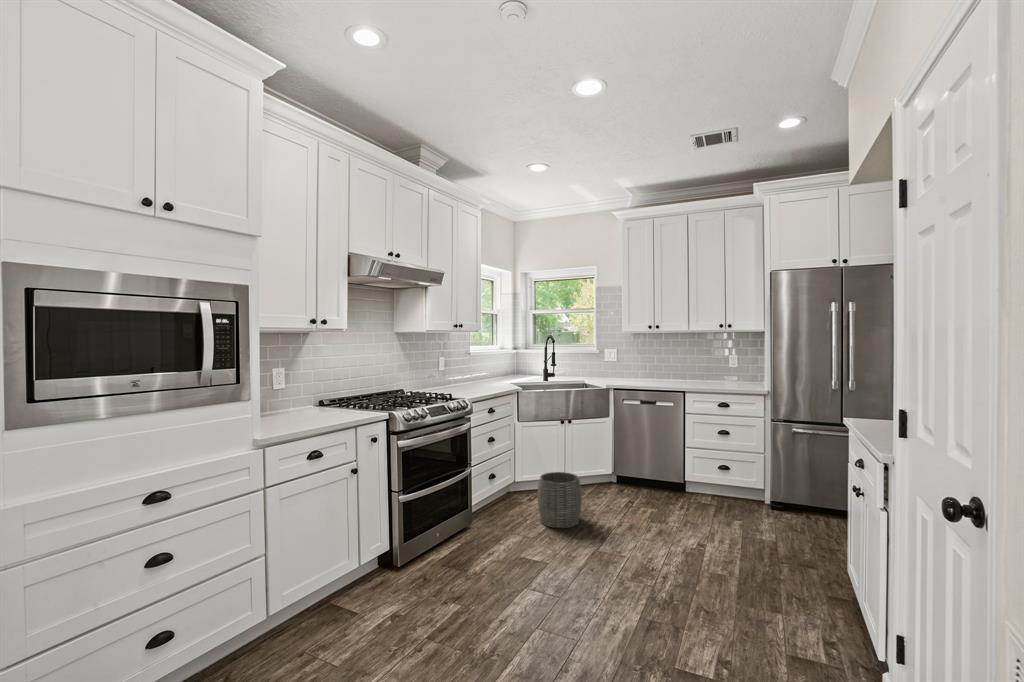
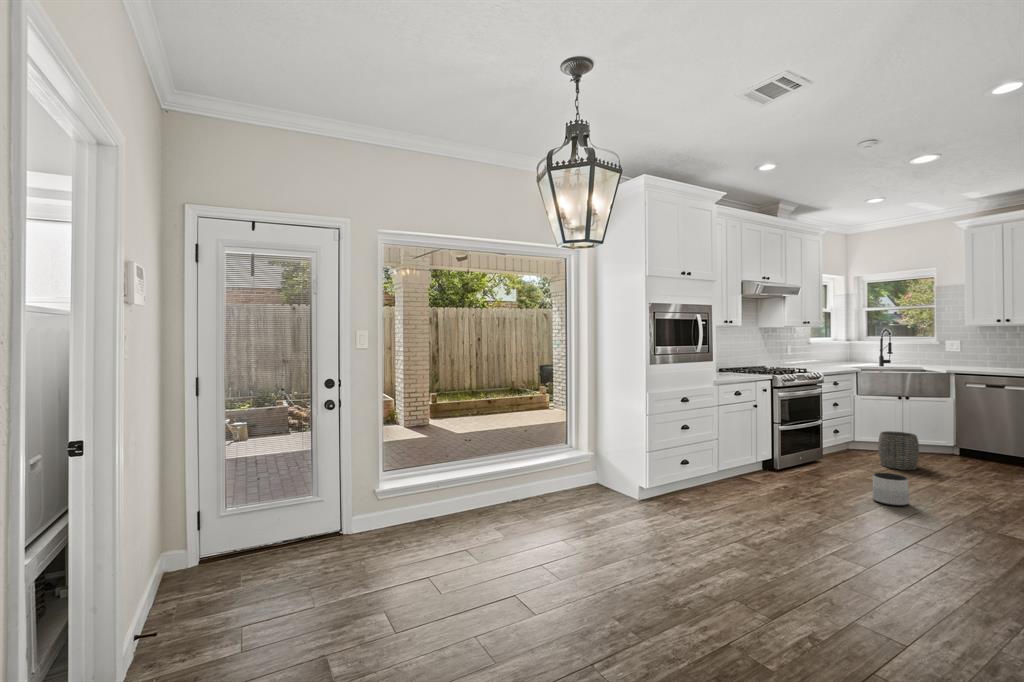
planter: none [520,580,570,650] -> present [873,473,909,506]

